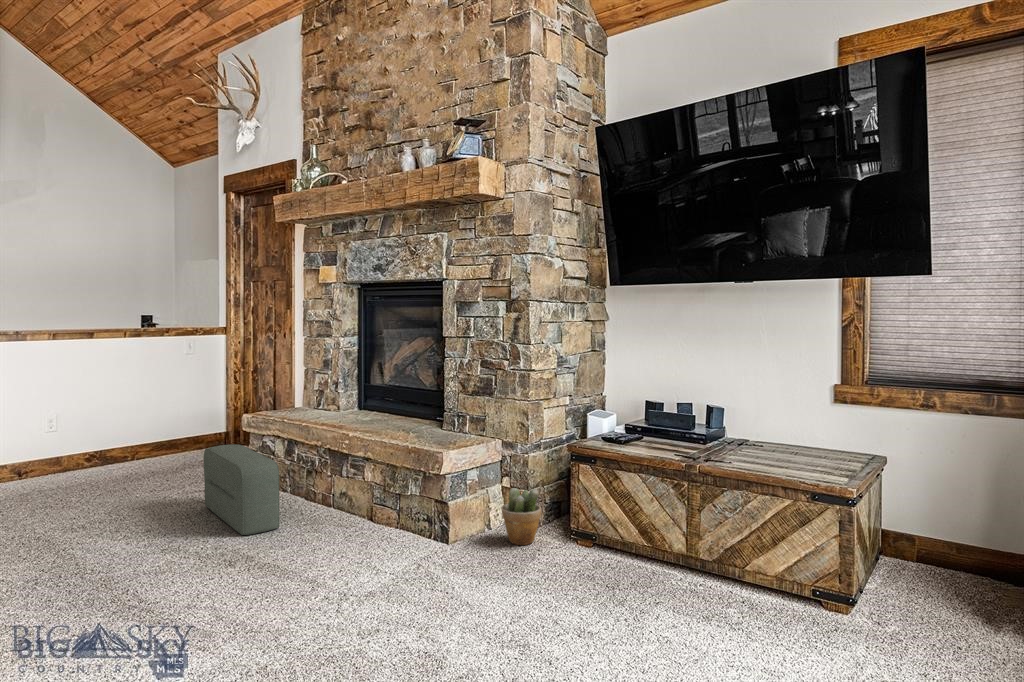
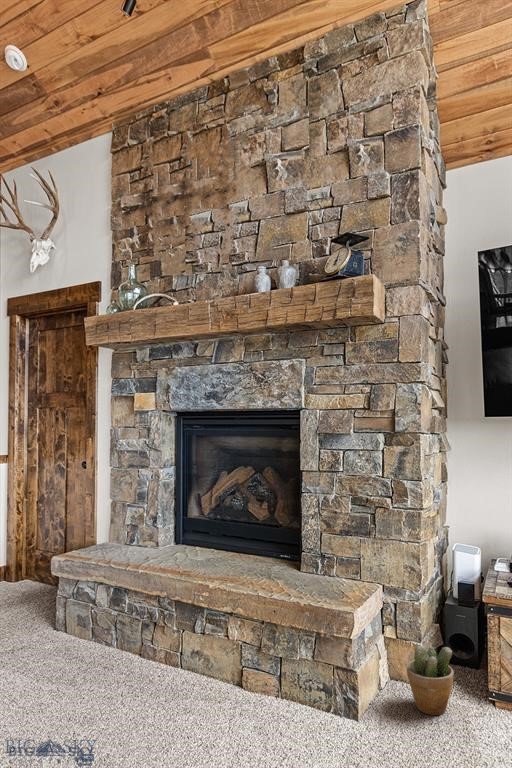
pouf: present [204,444,279,535] -> none [28,600,140,727]

